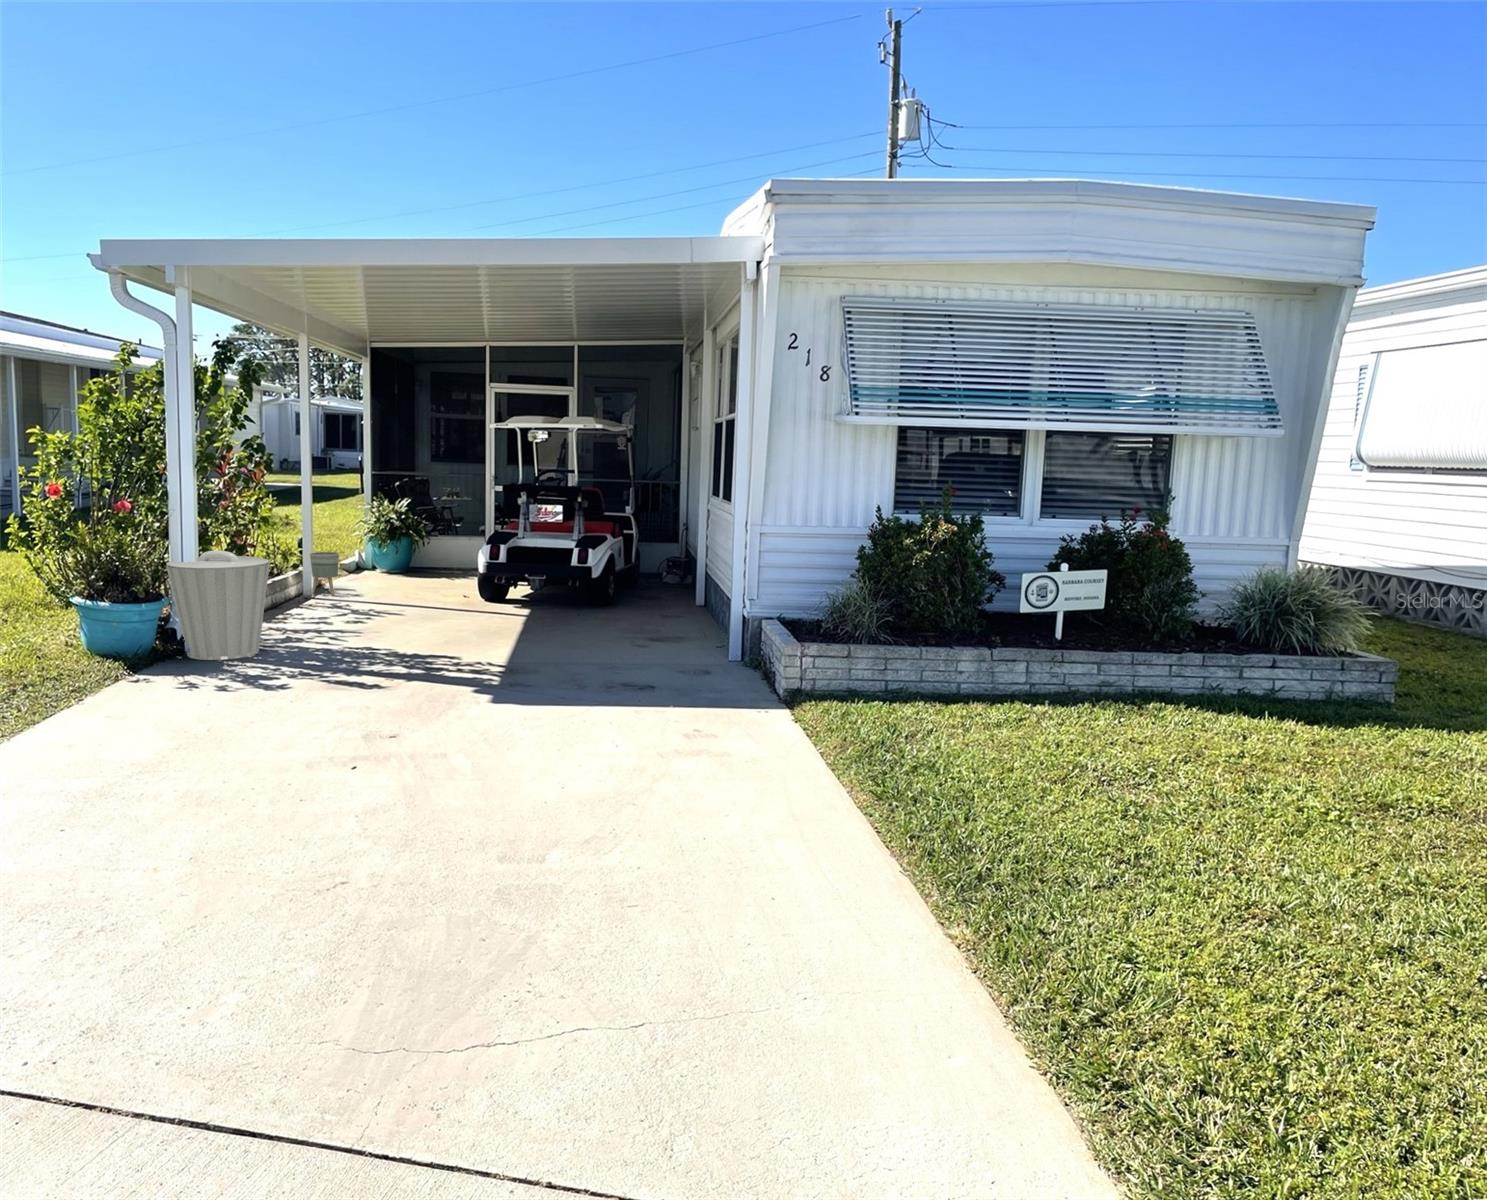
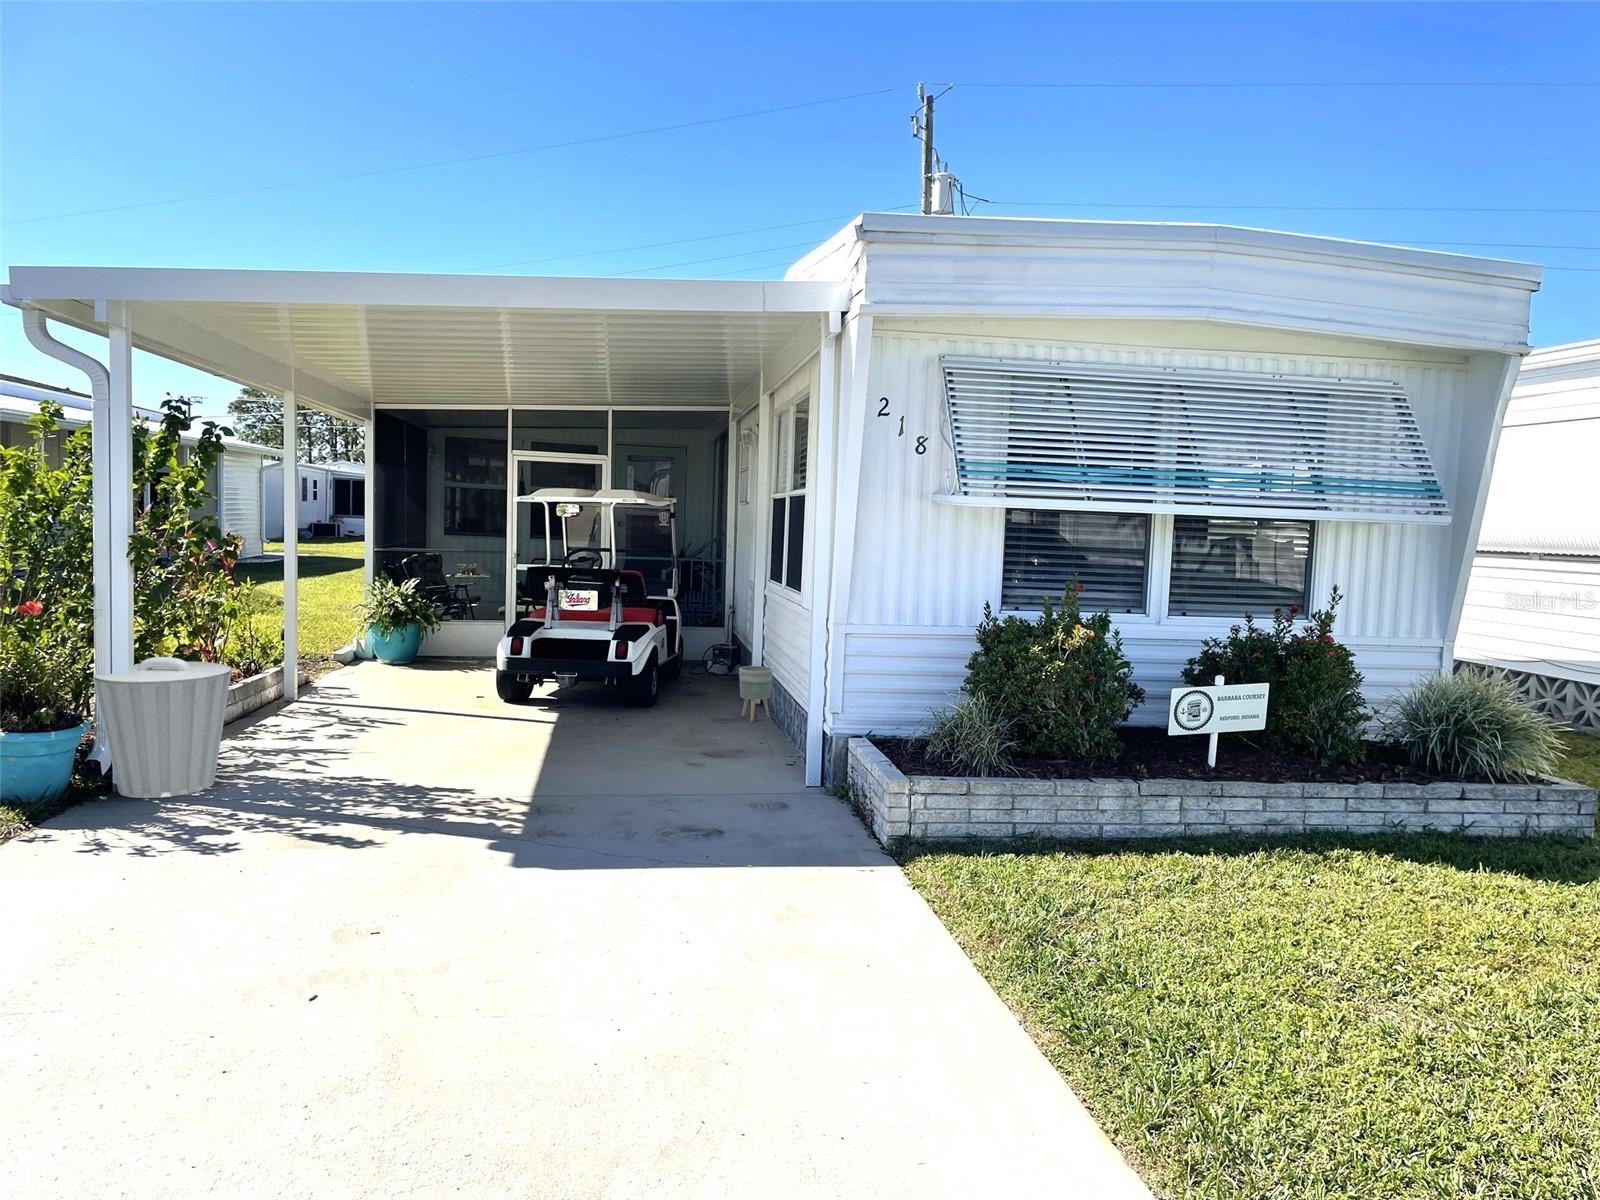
planter: present [310,552,339,595] -> present [739,666,772,722]

